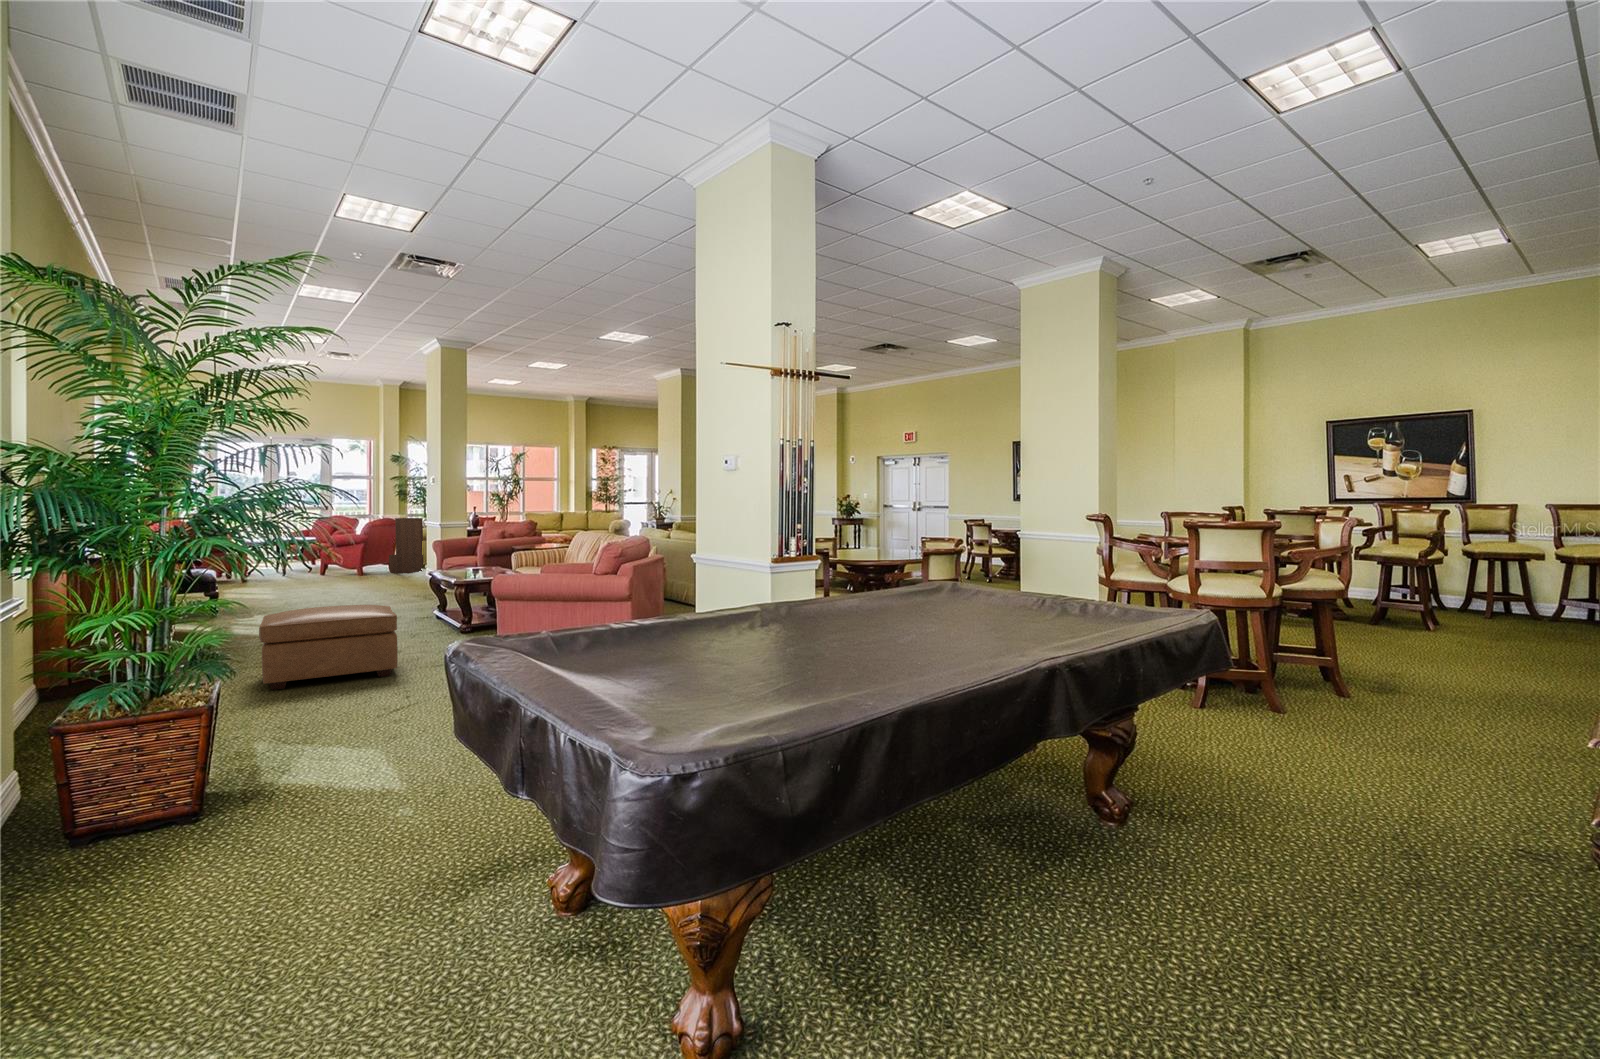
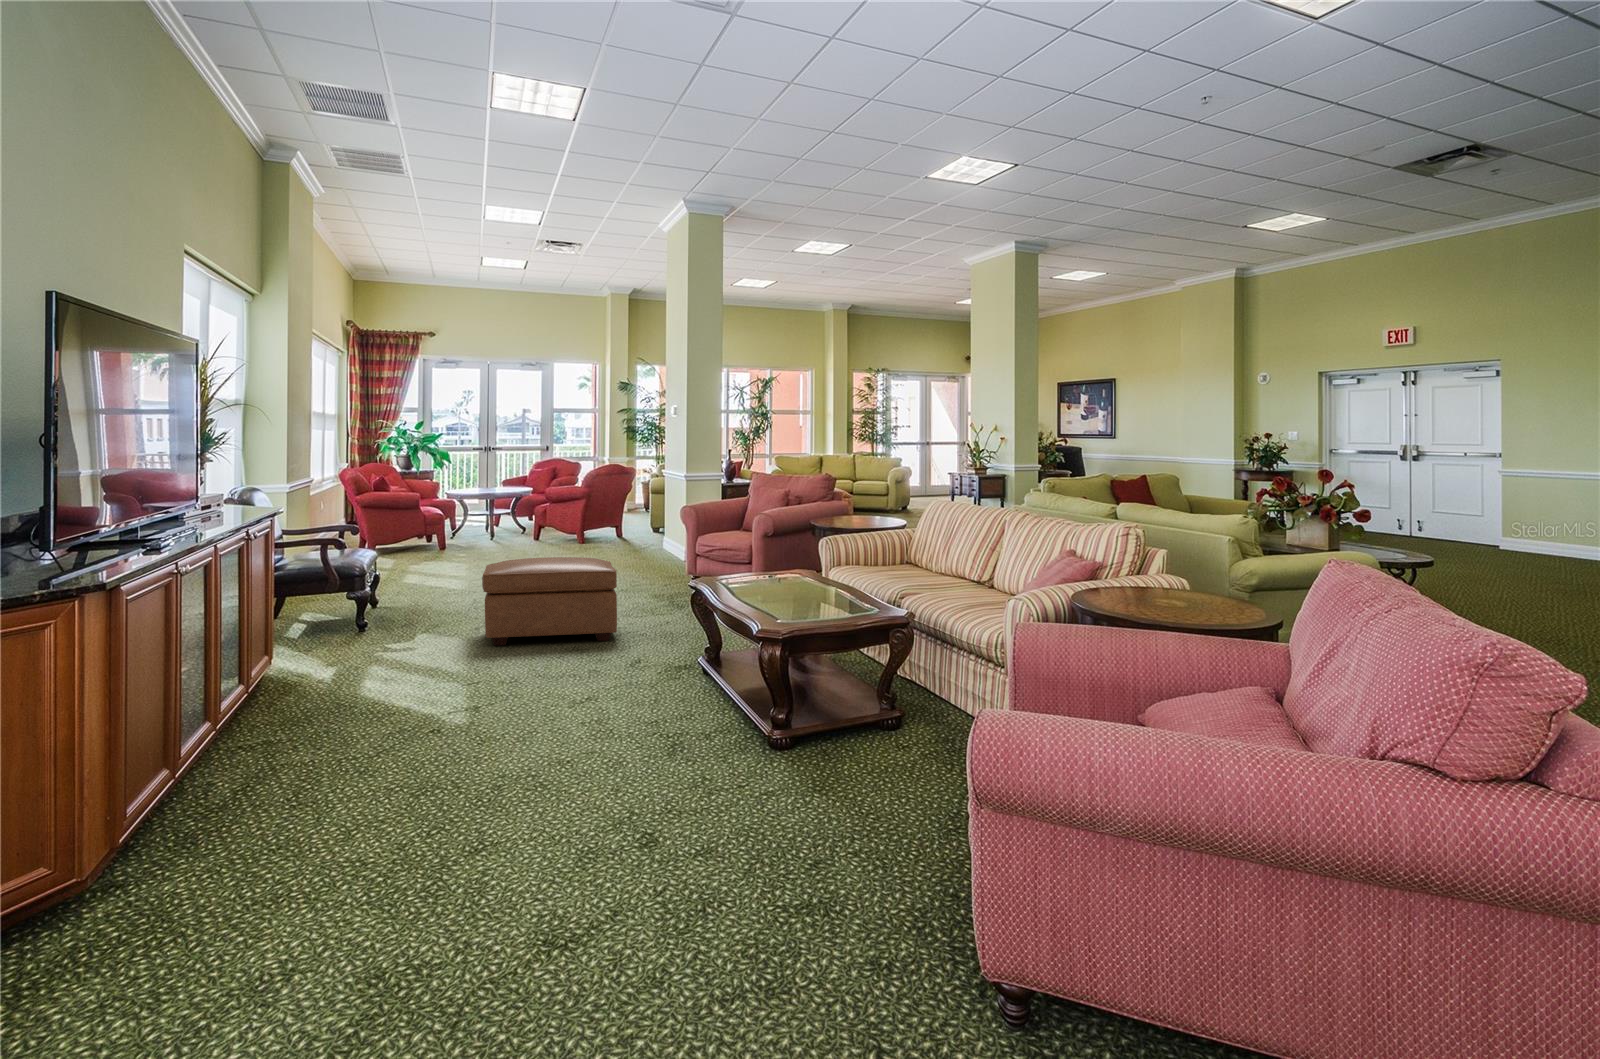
bookshelf: present [389,518,424,573] -> none [615,463,653,532]

